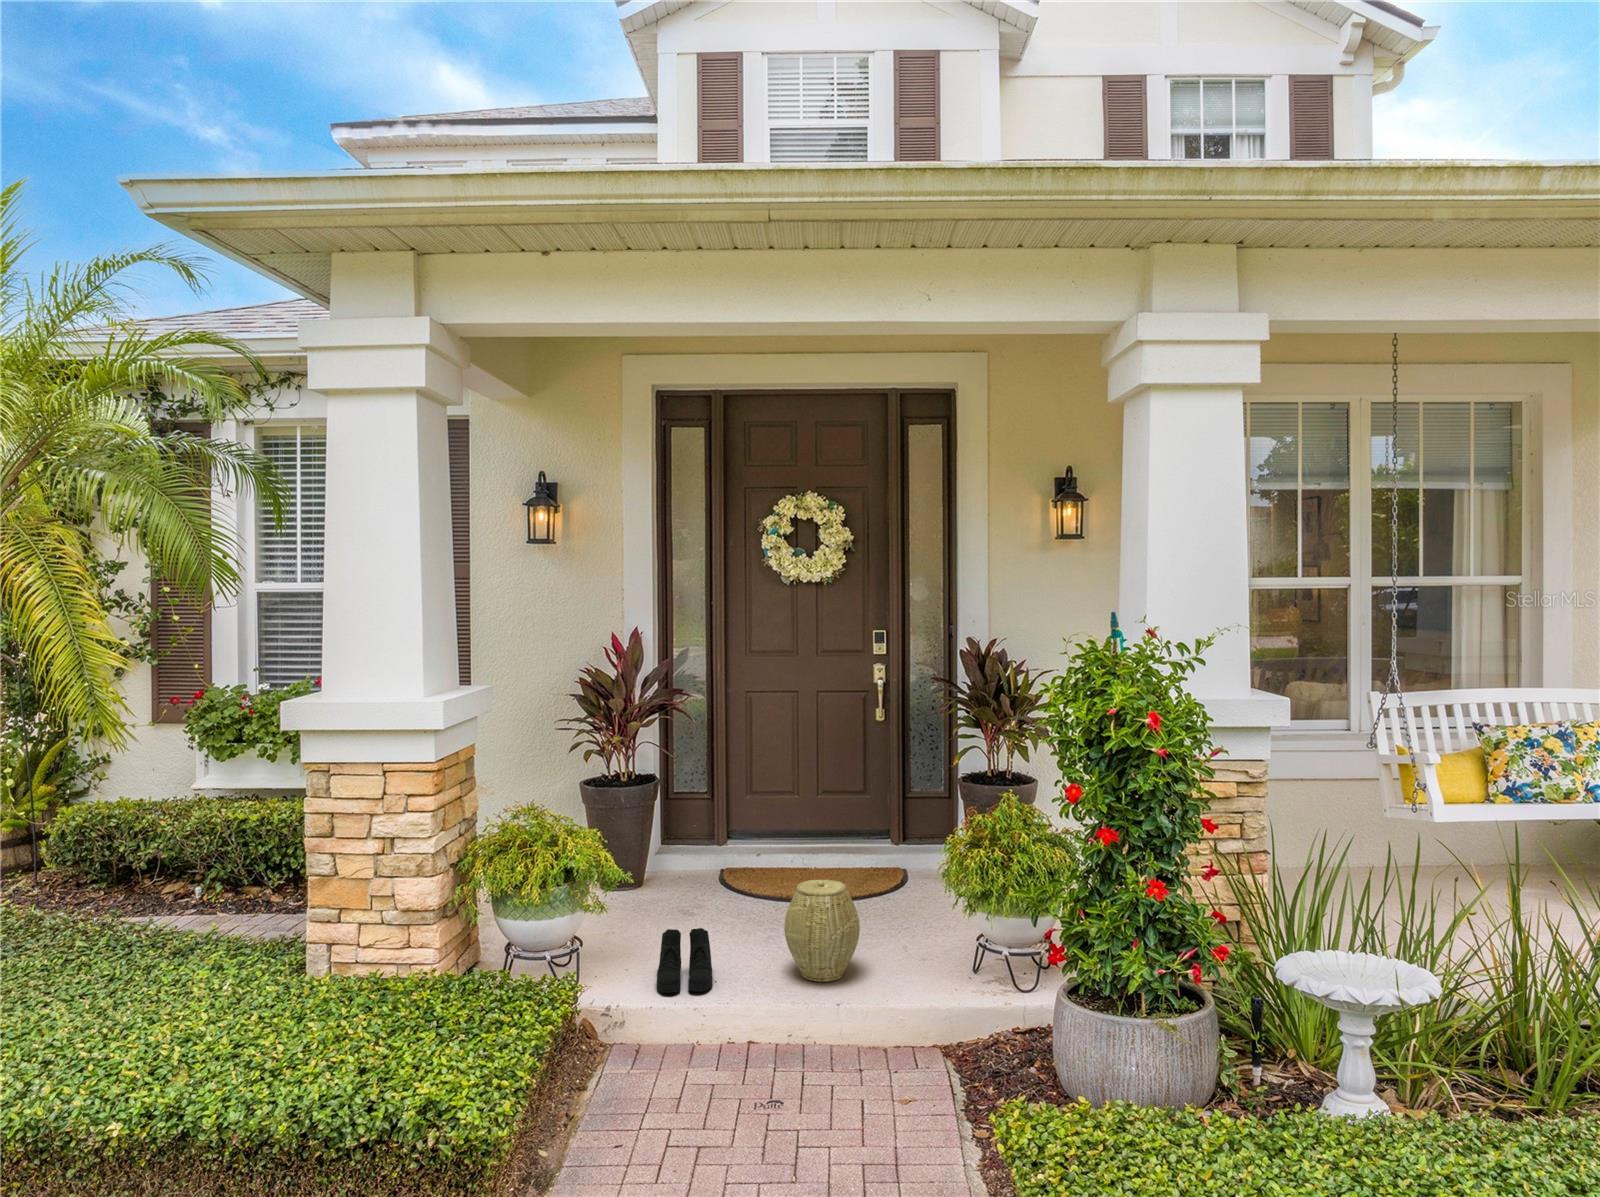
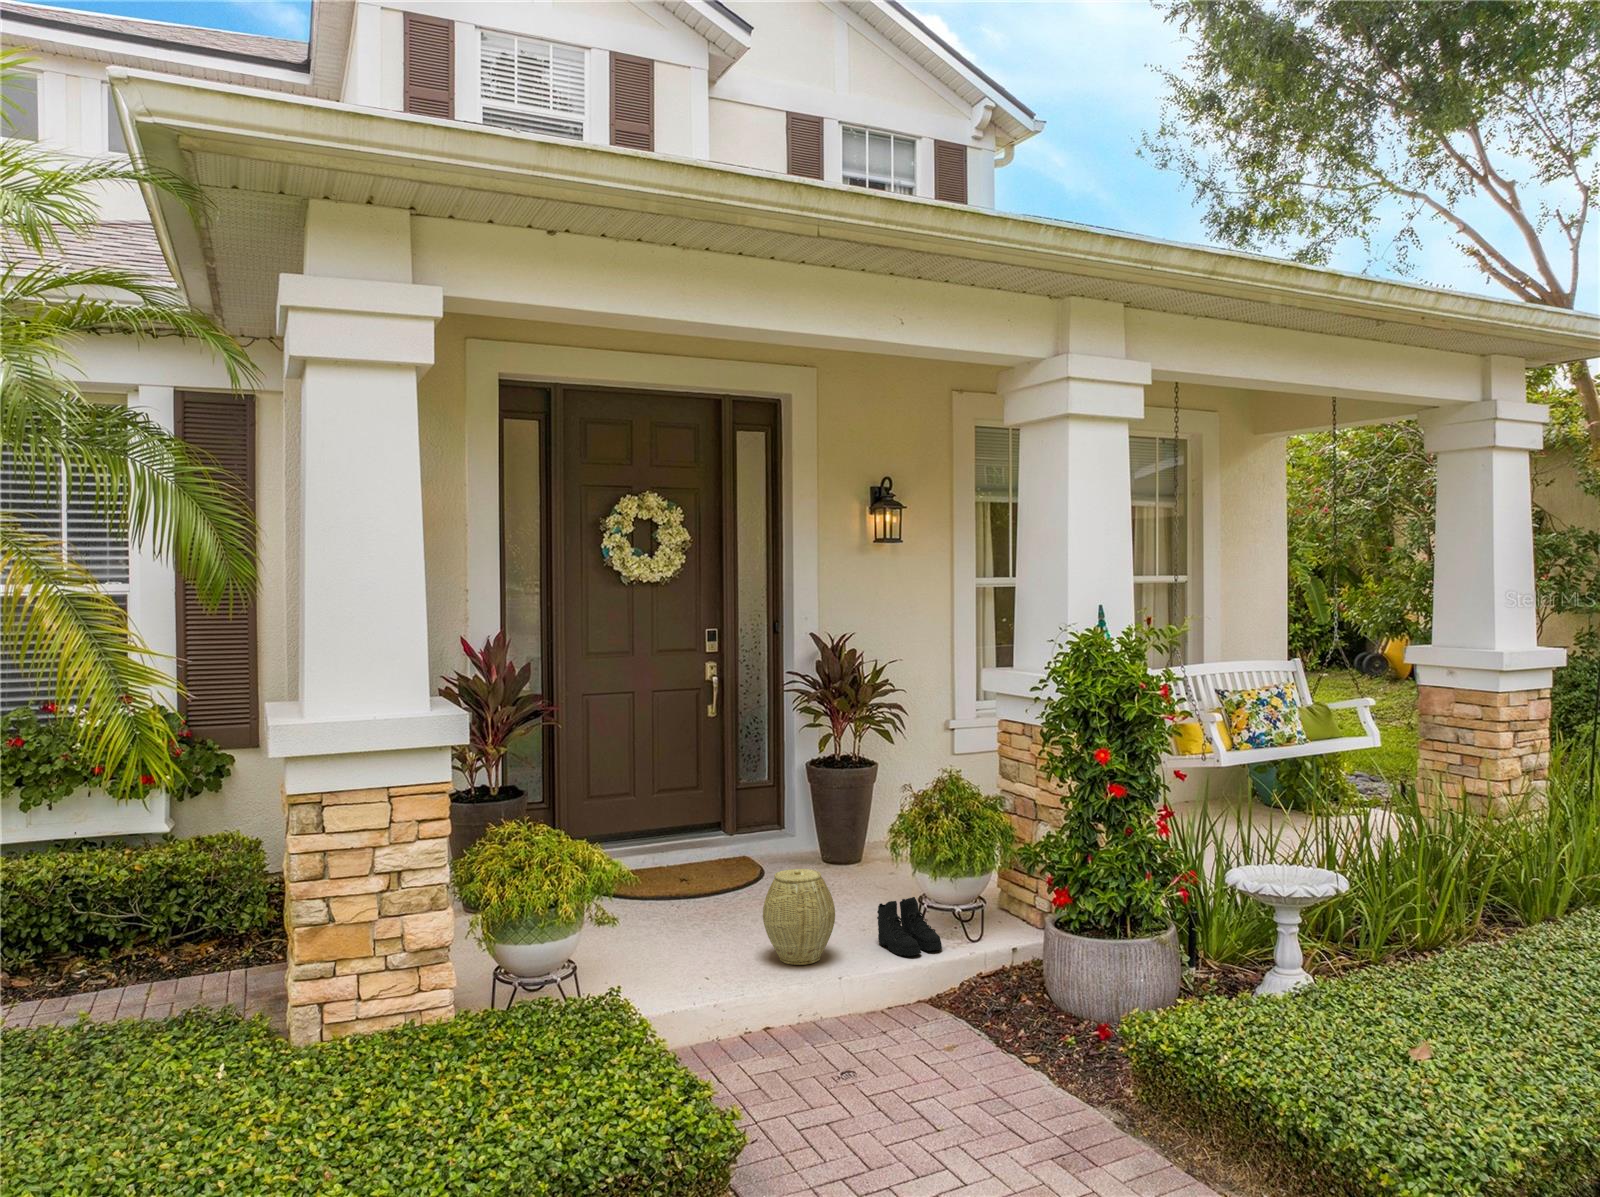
boots: present [657,928,712,993] -> present [877,897,942,956]

